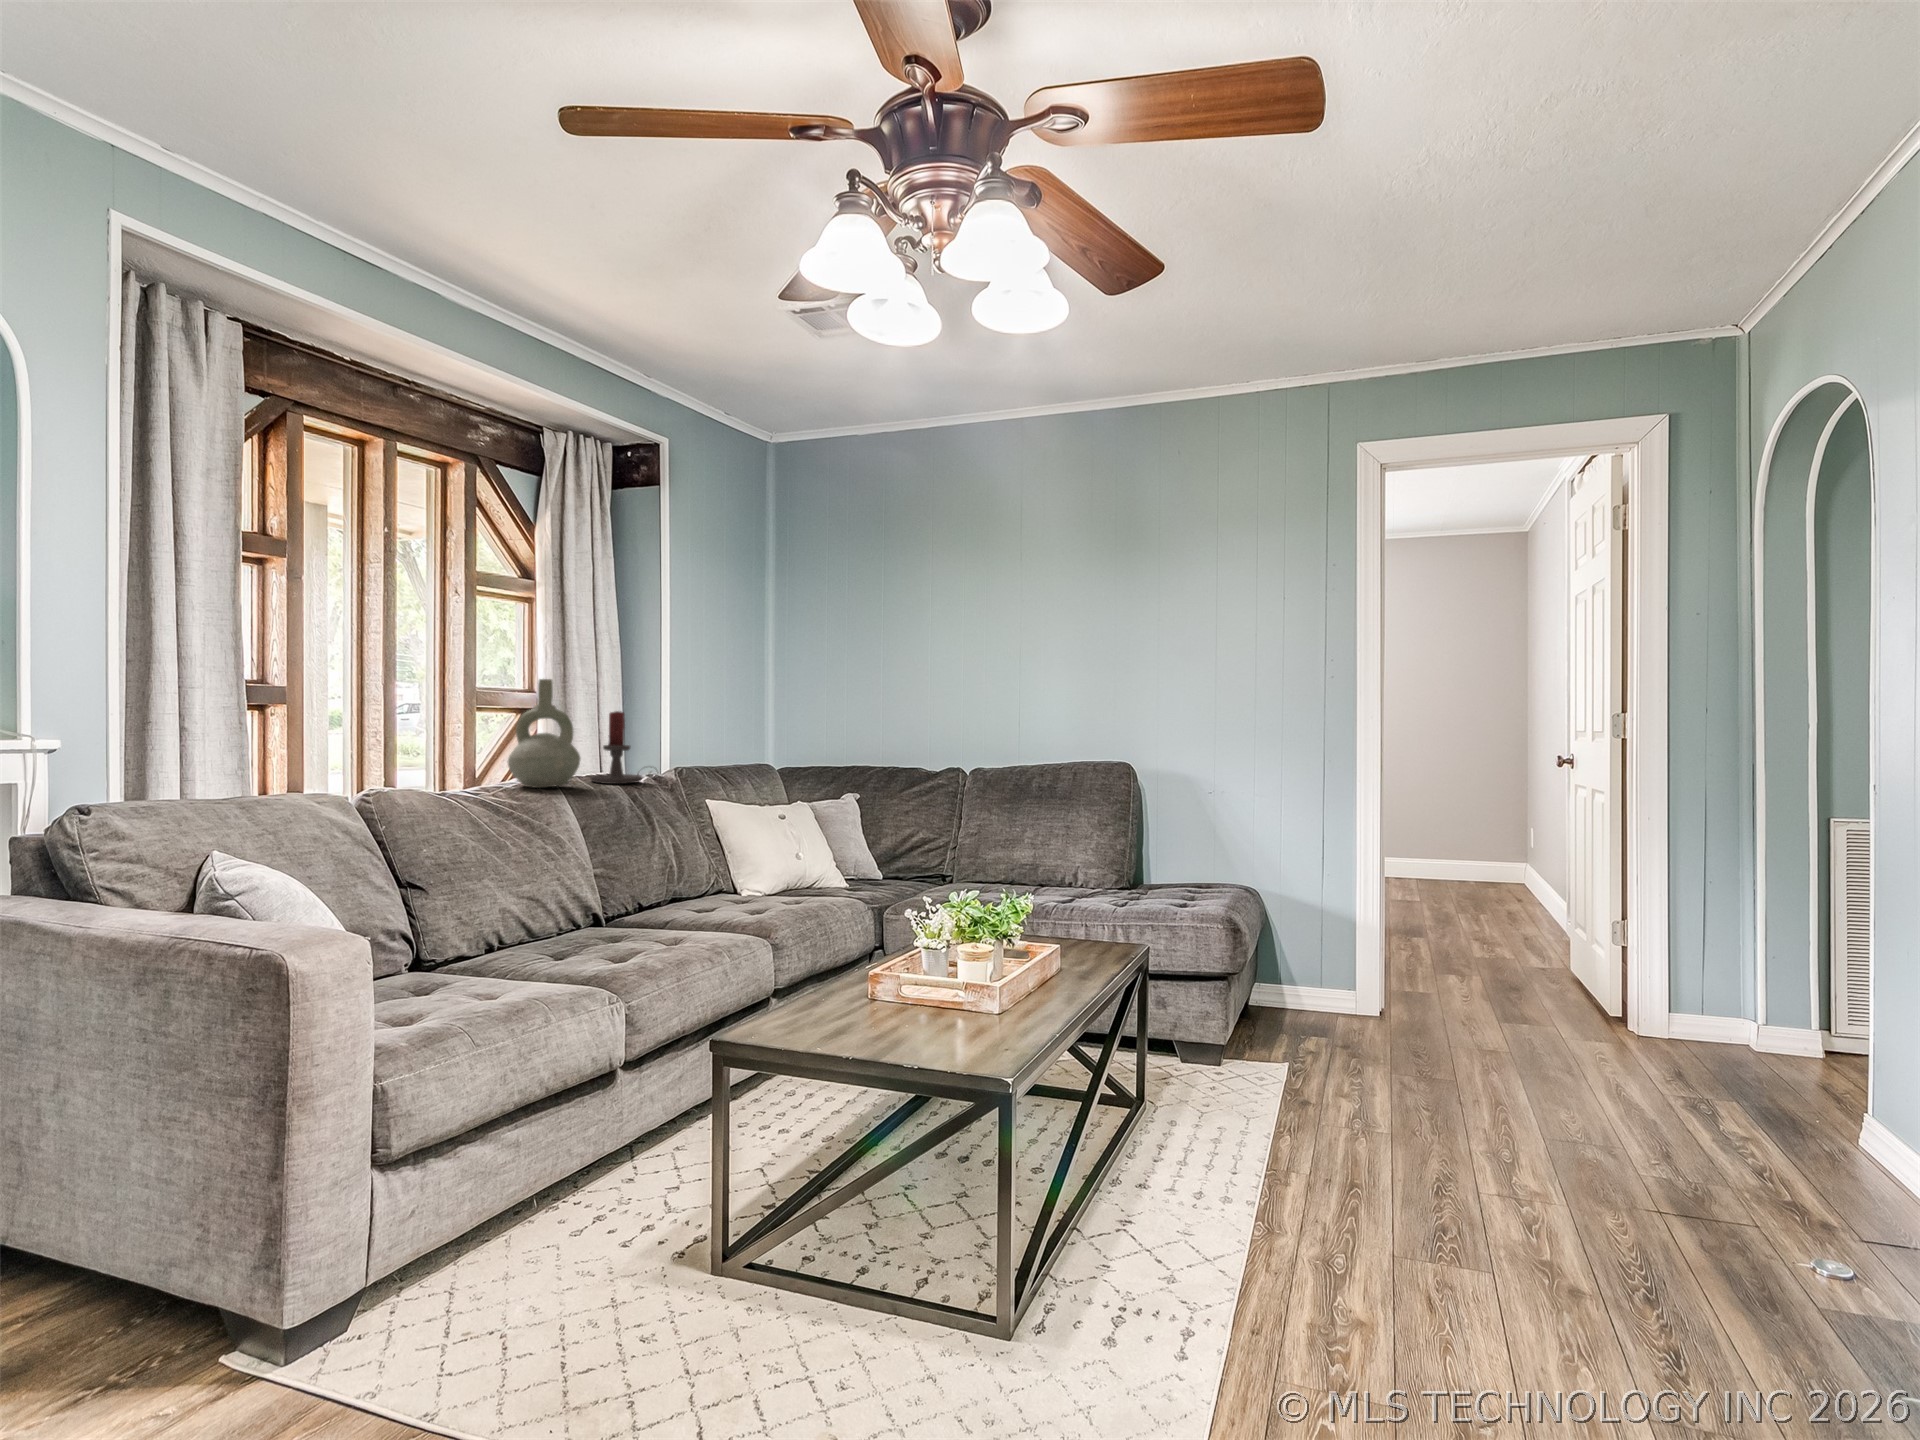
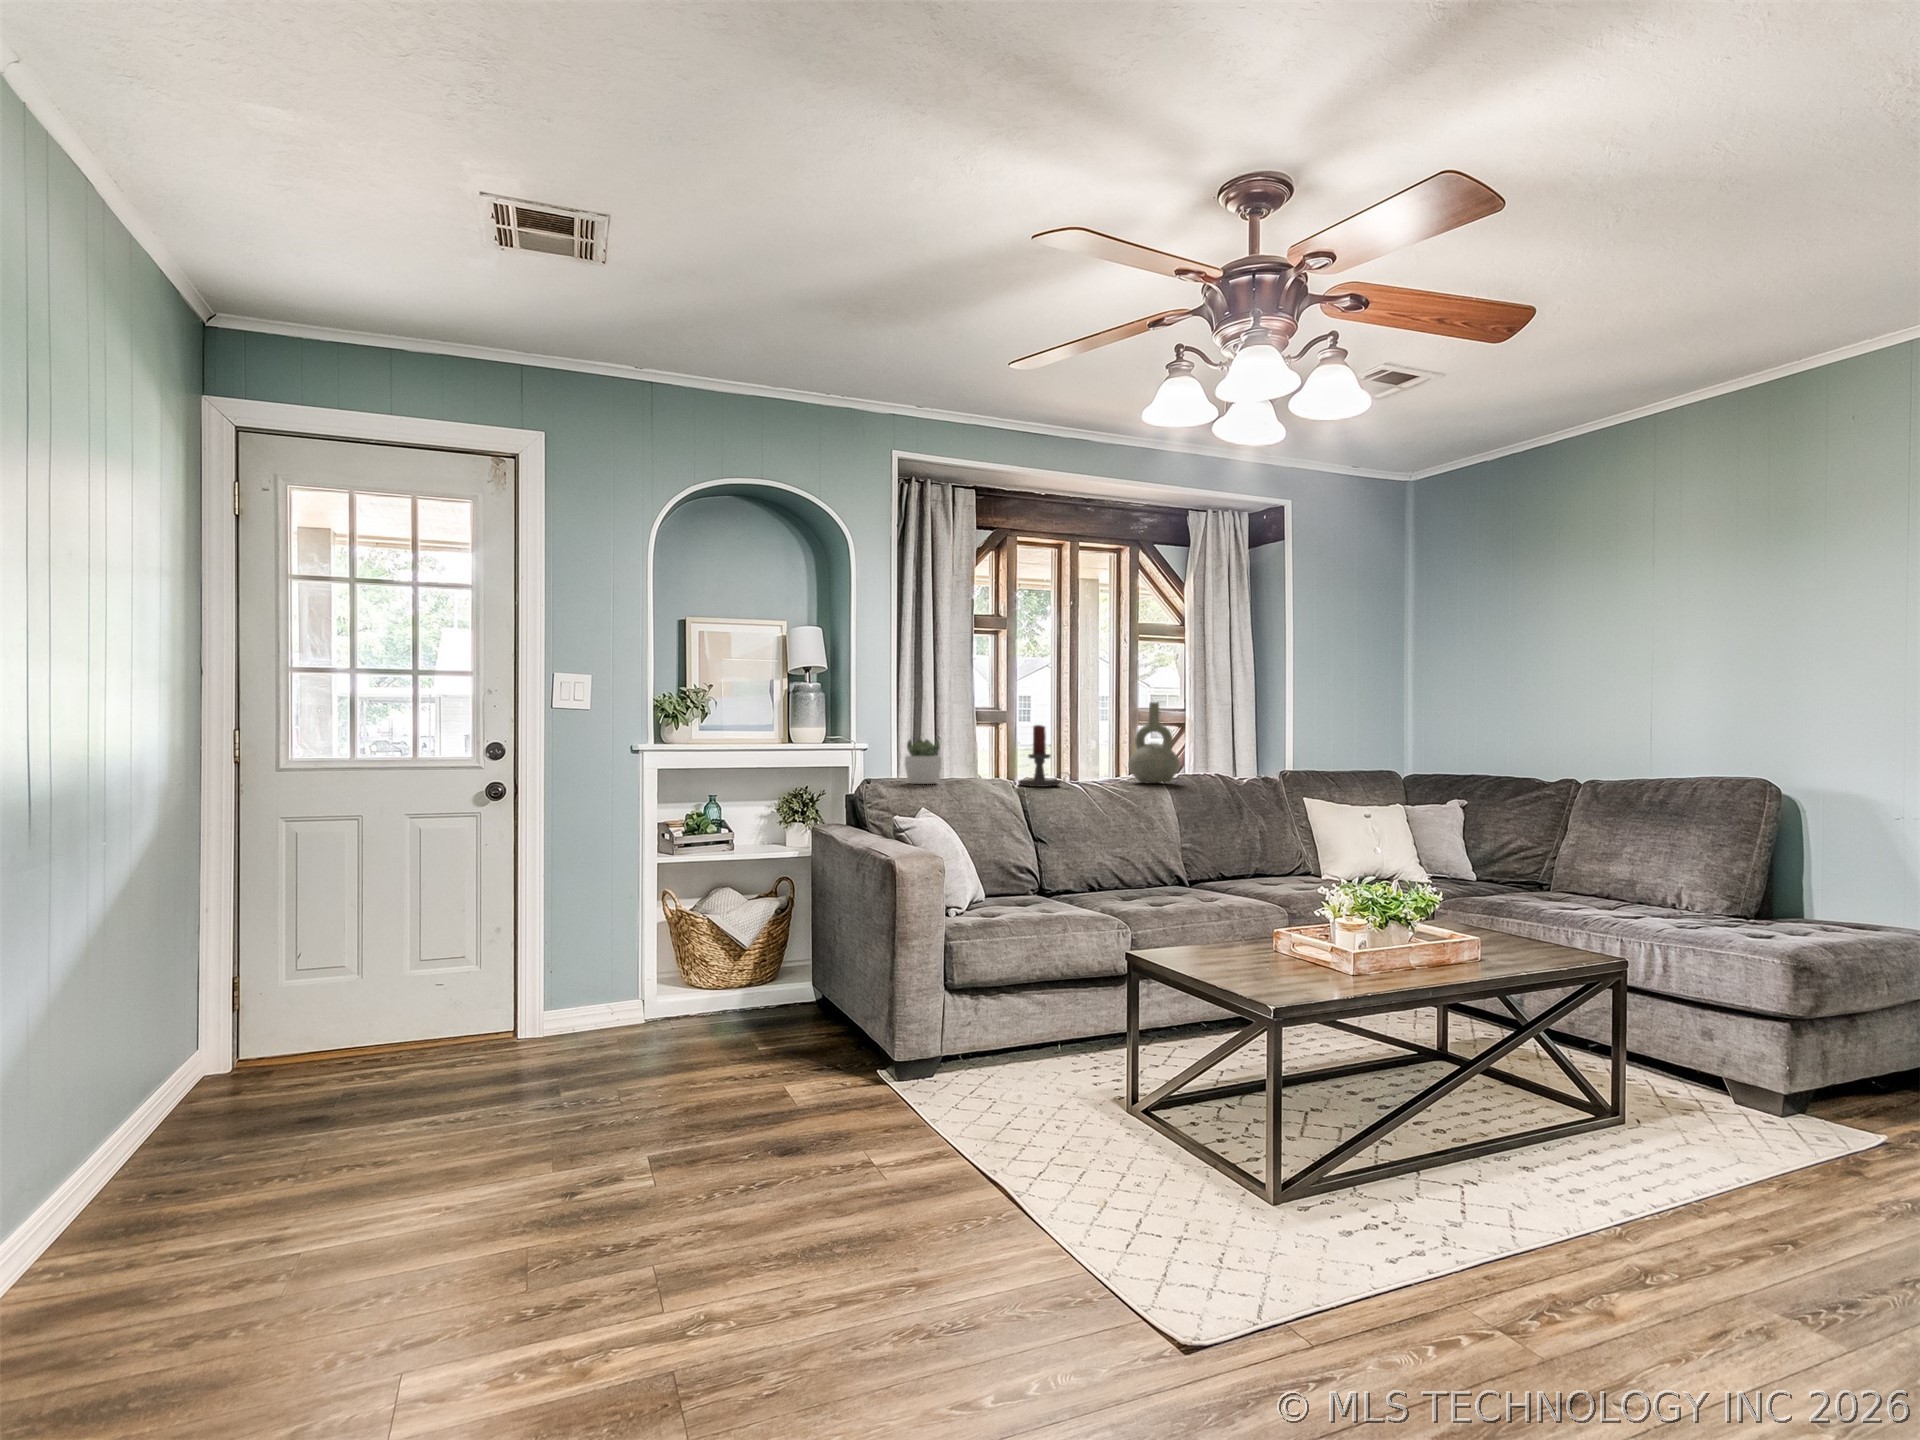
candle holder: present [590,711,658,784] -> present [1018,725,1071,787]
succulent plant: none [146,731,222,808] -> present [905,739,942,784]

